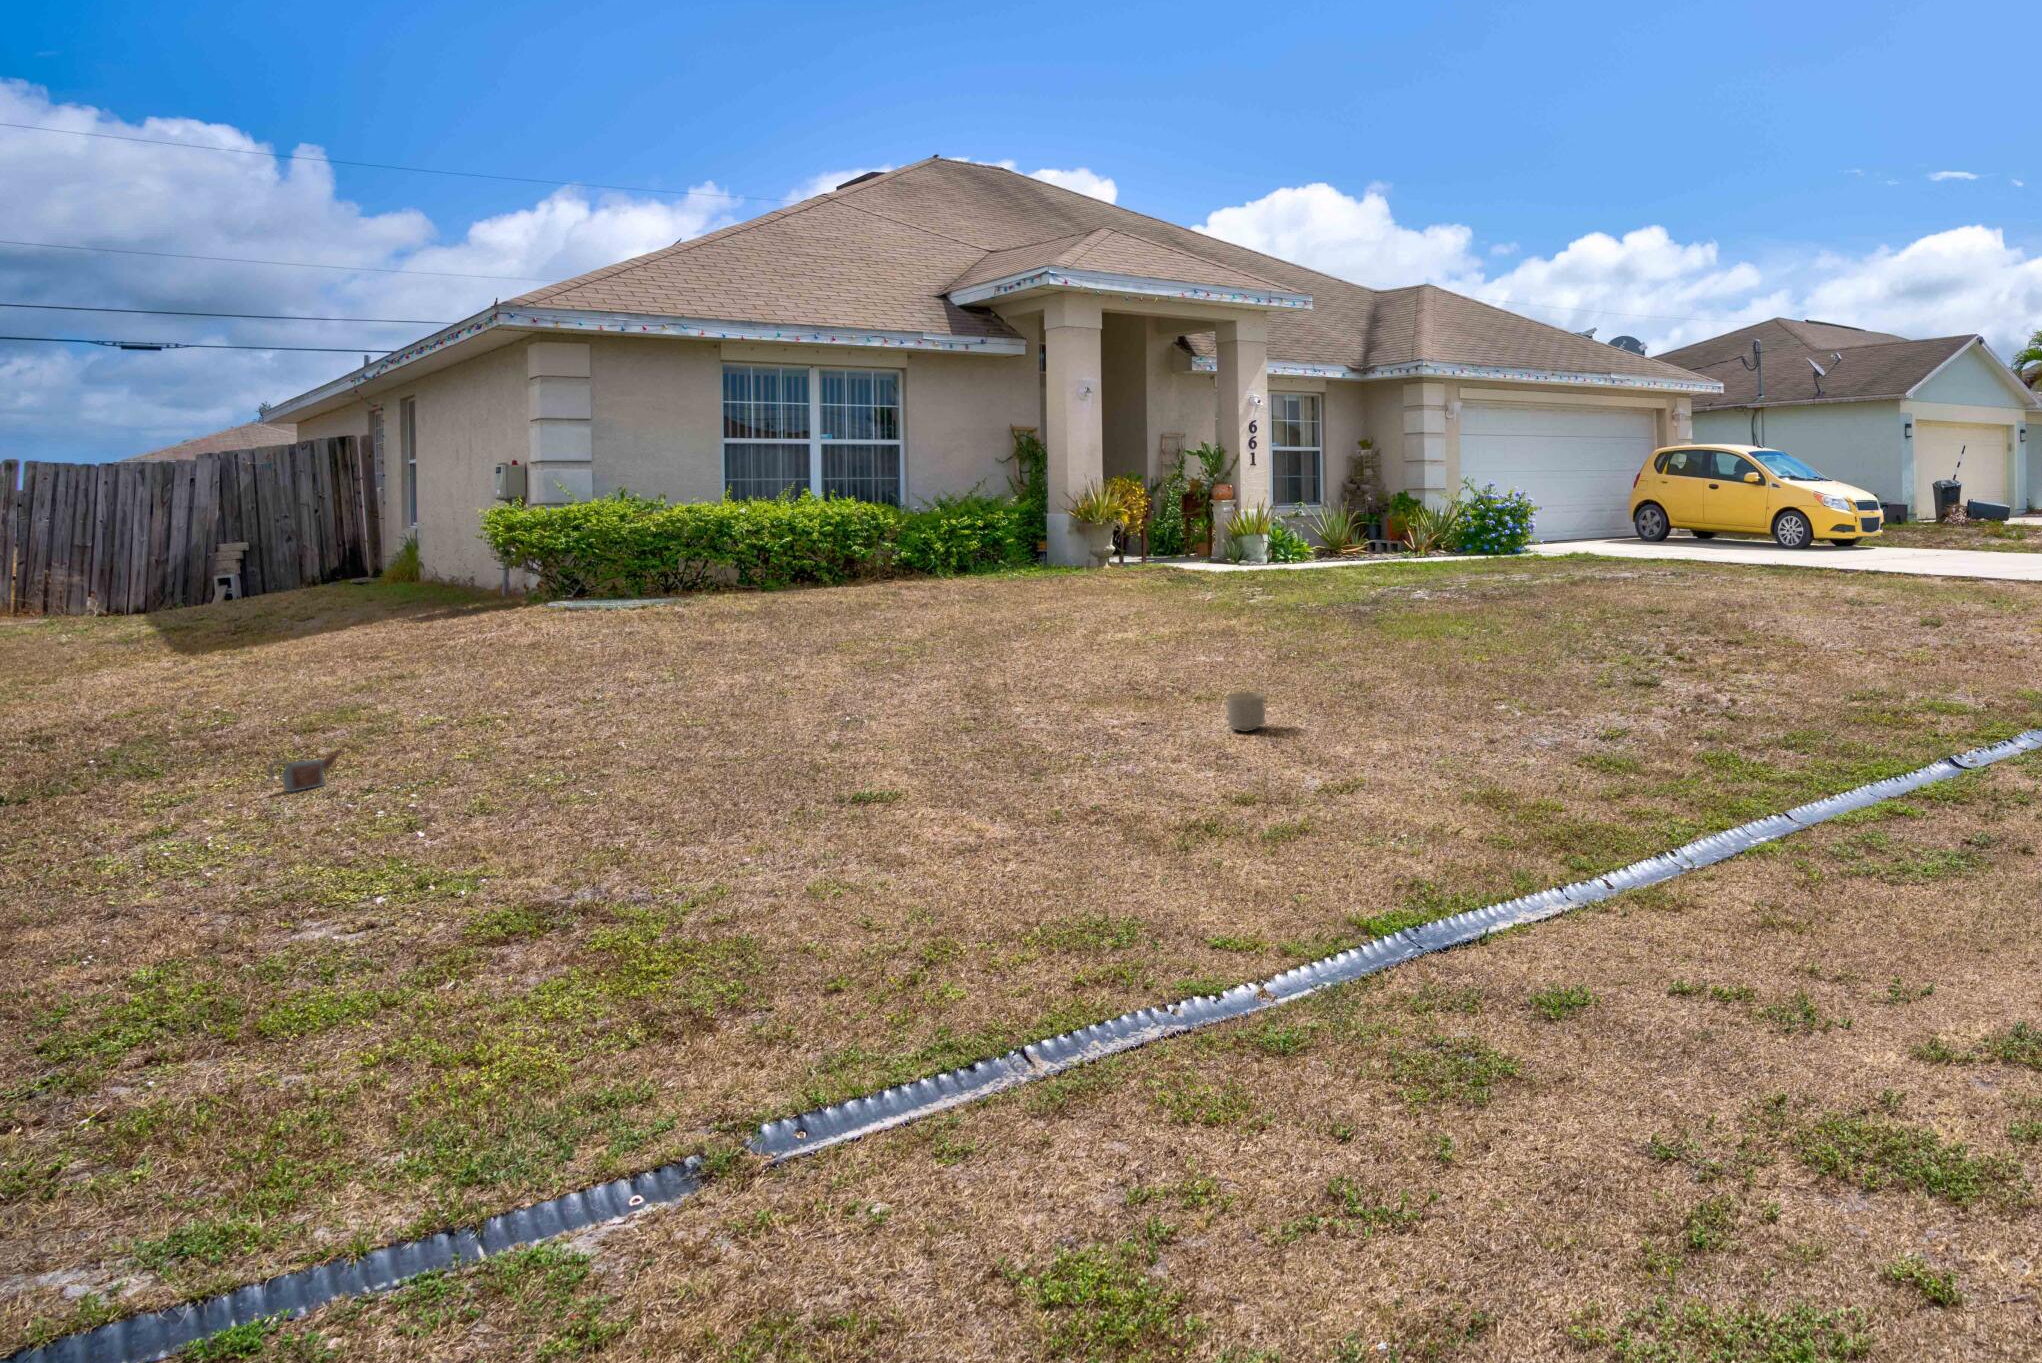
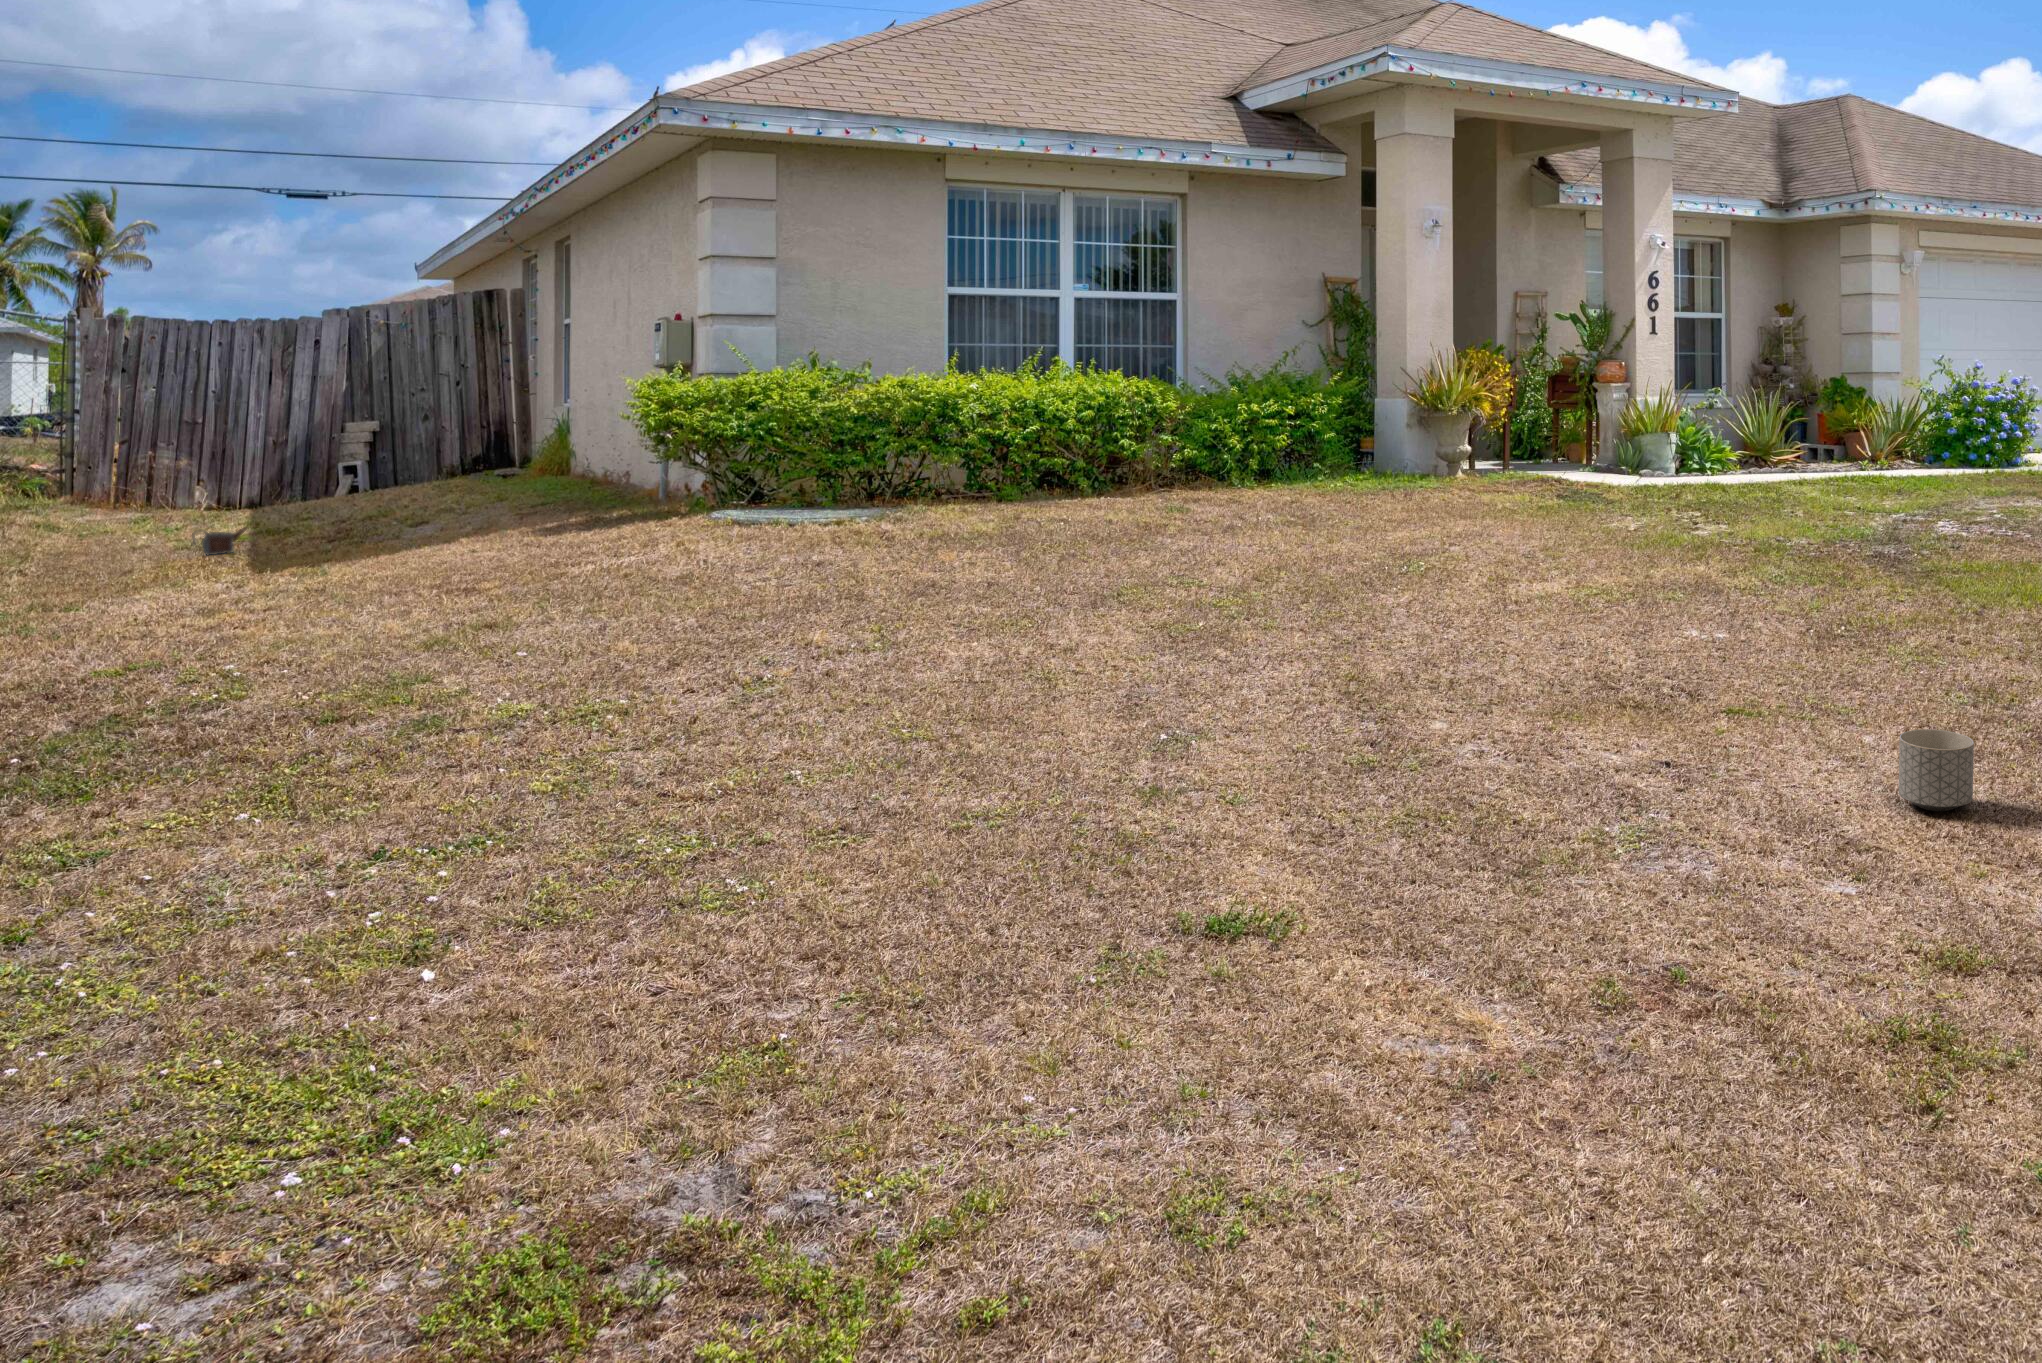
watering can: present [268,751,341,792] -> present [192,527,247,555]

